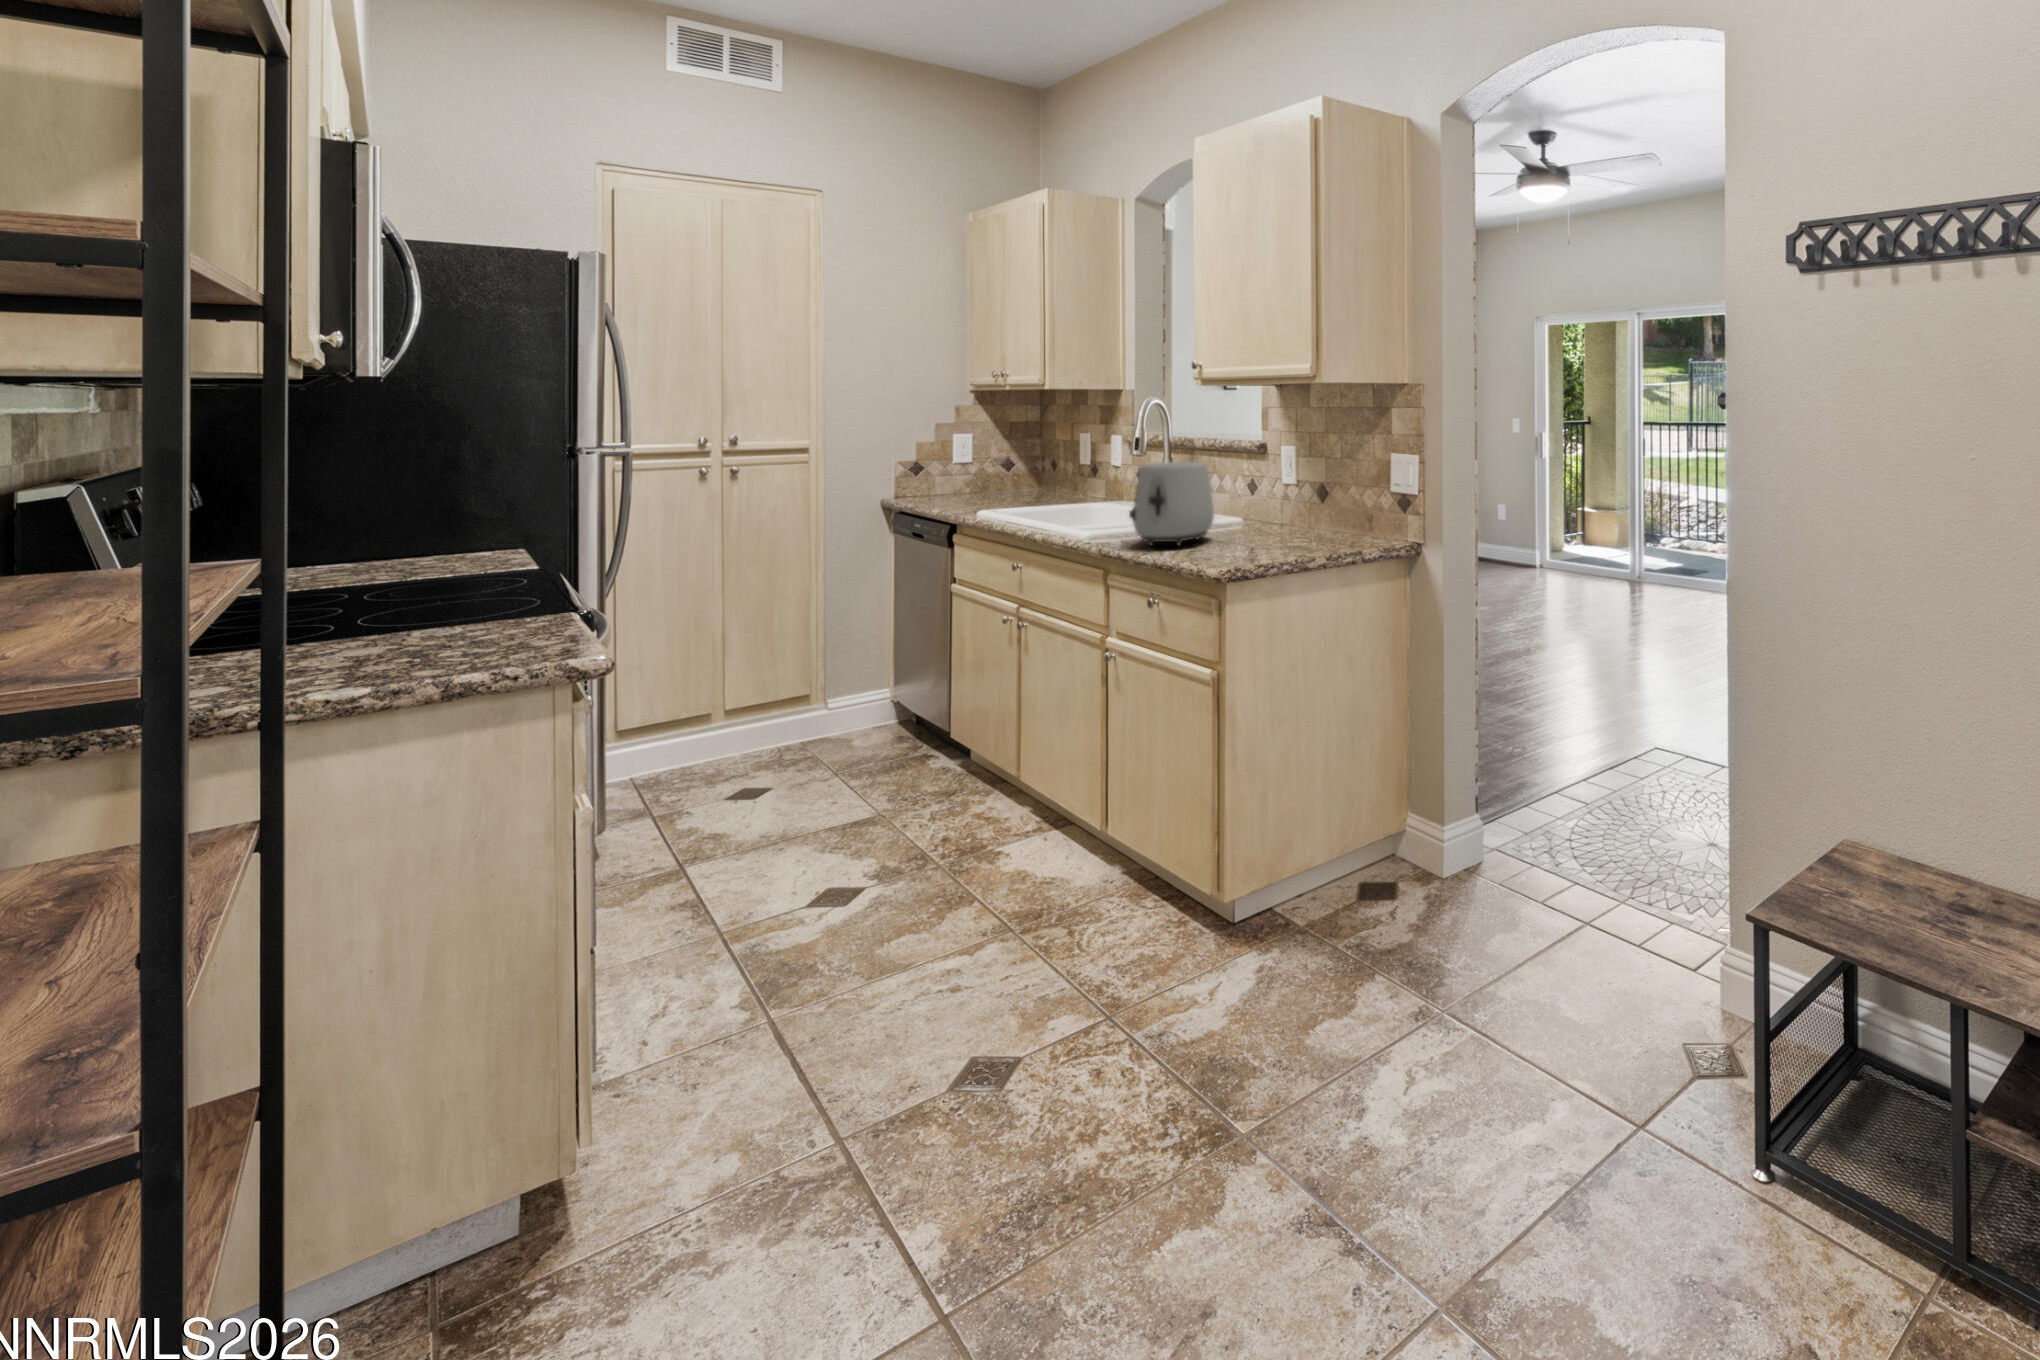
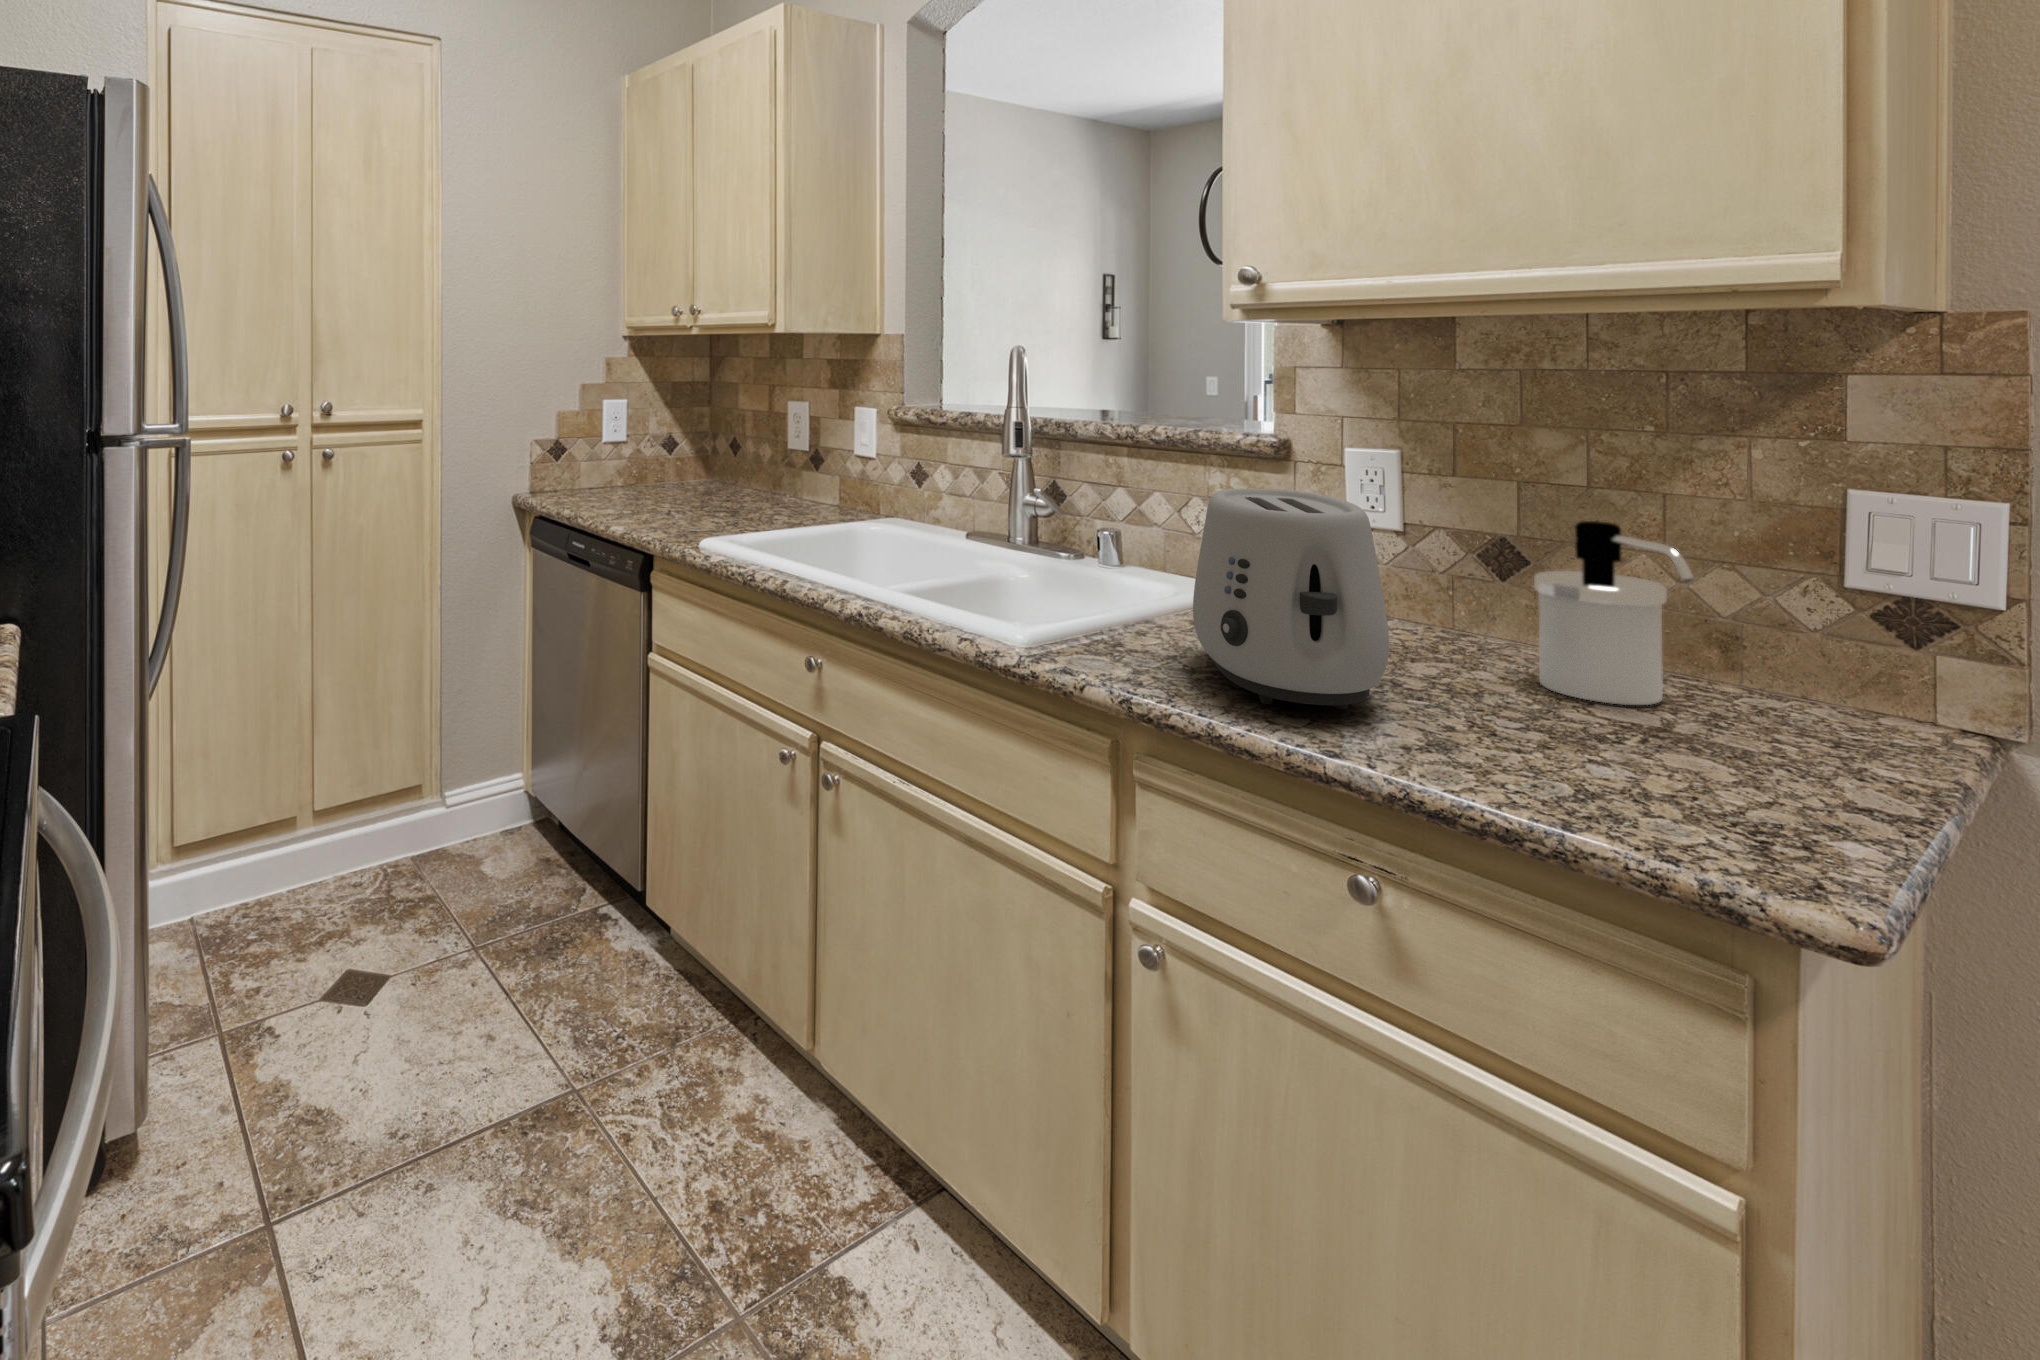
soap dispenser: none [1286,470,1330,543] -> present [1534,521,1694,705]

